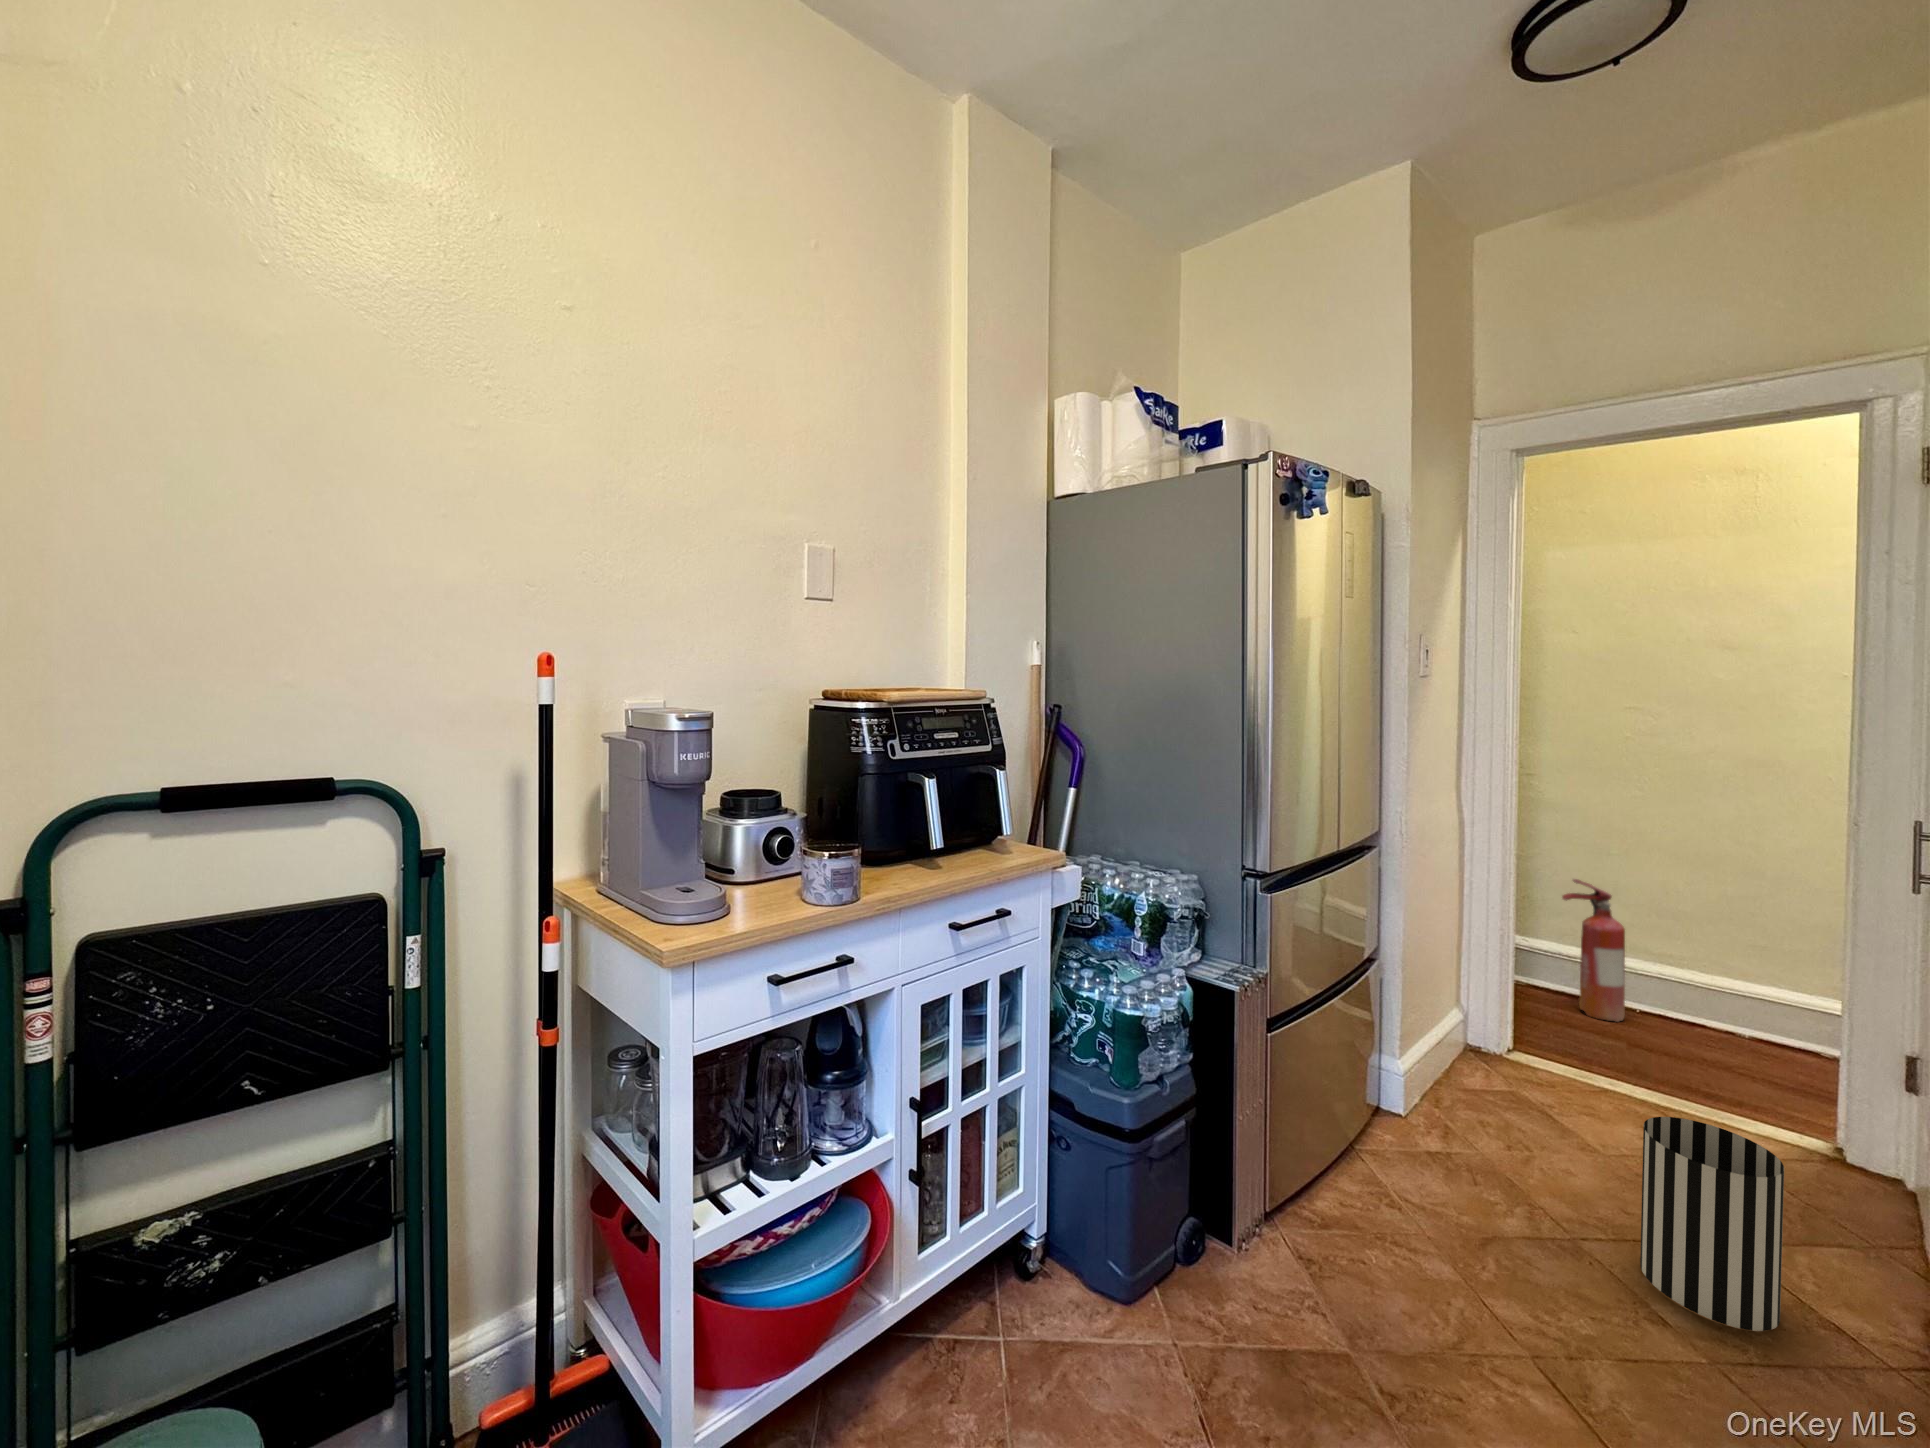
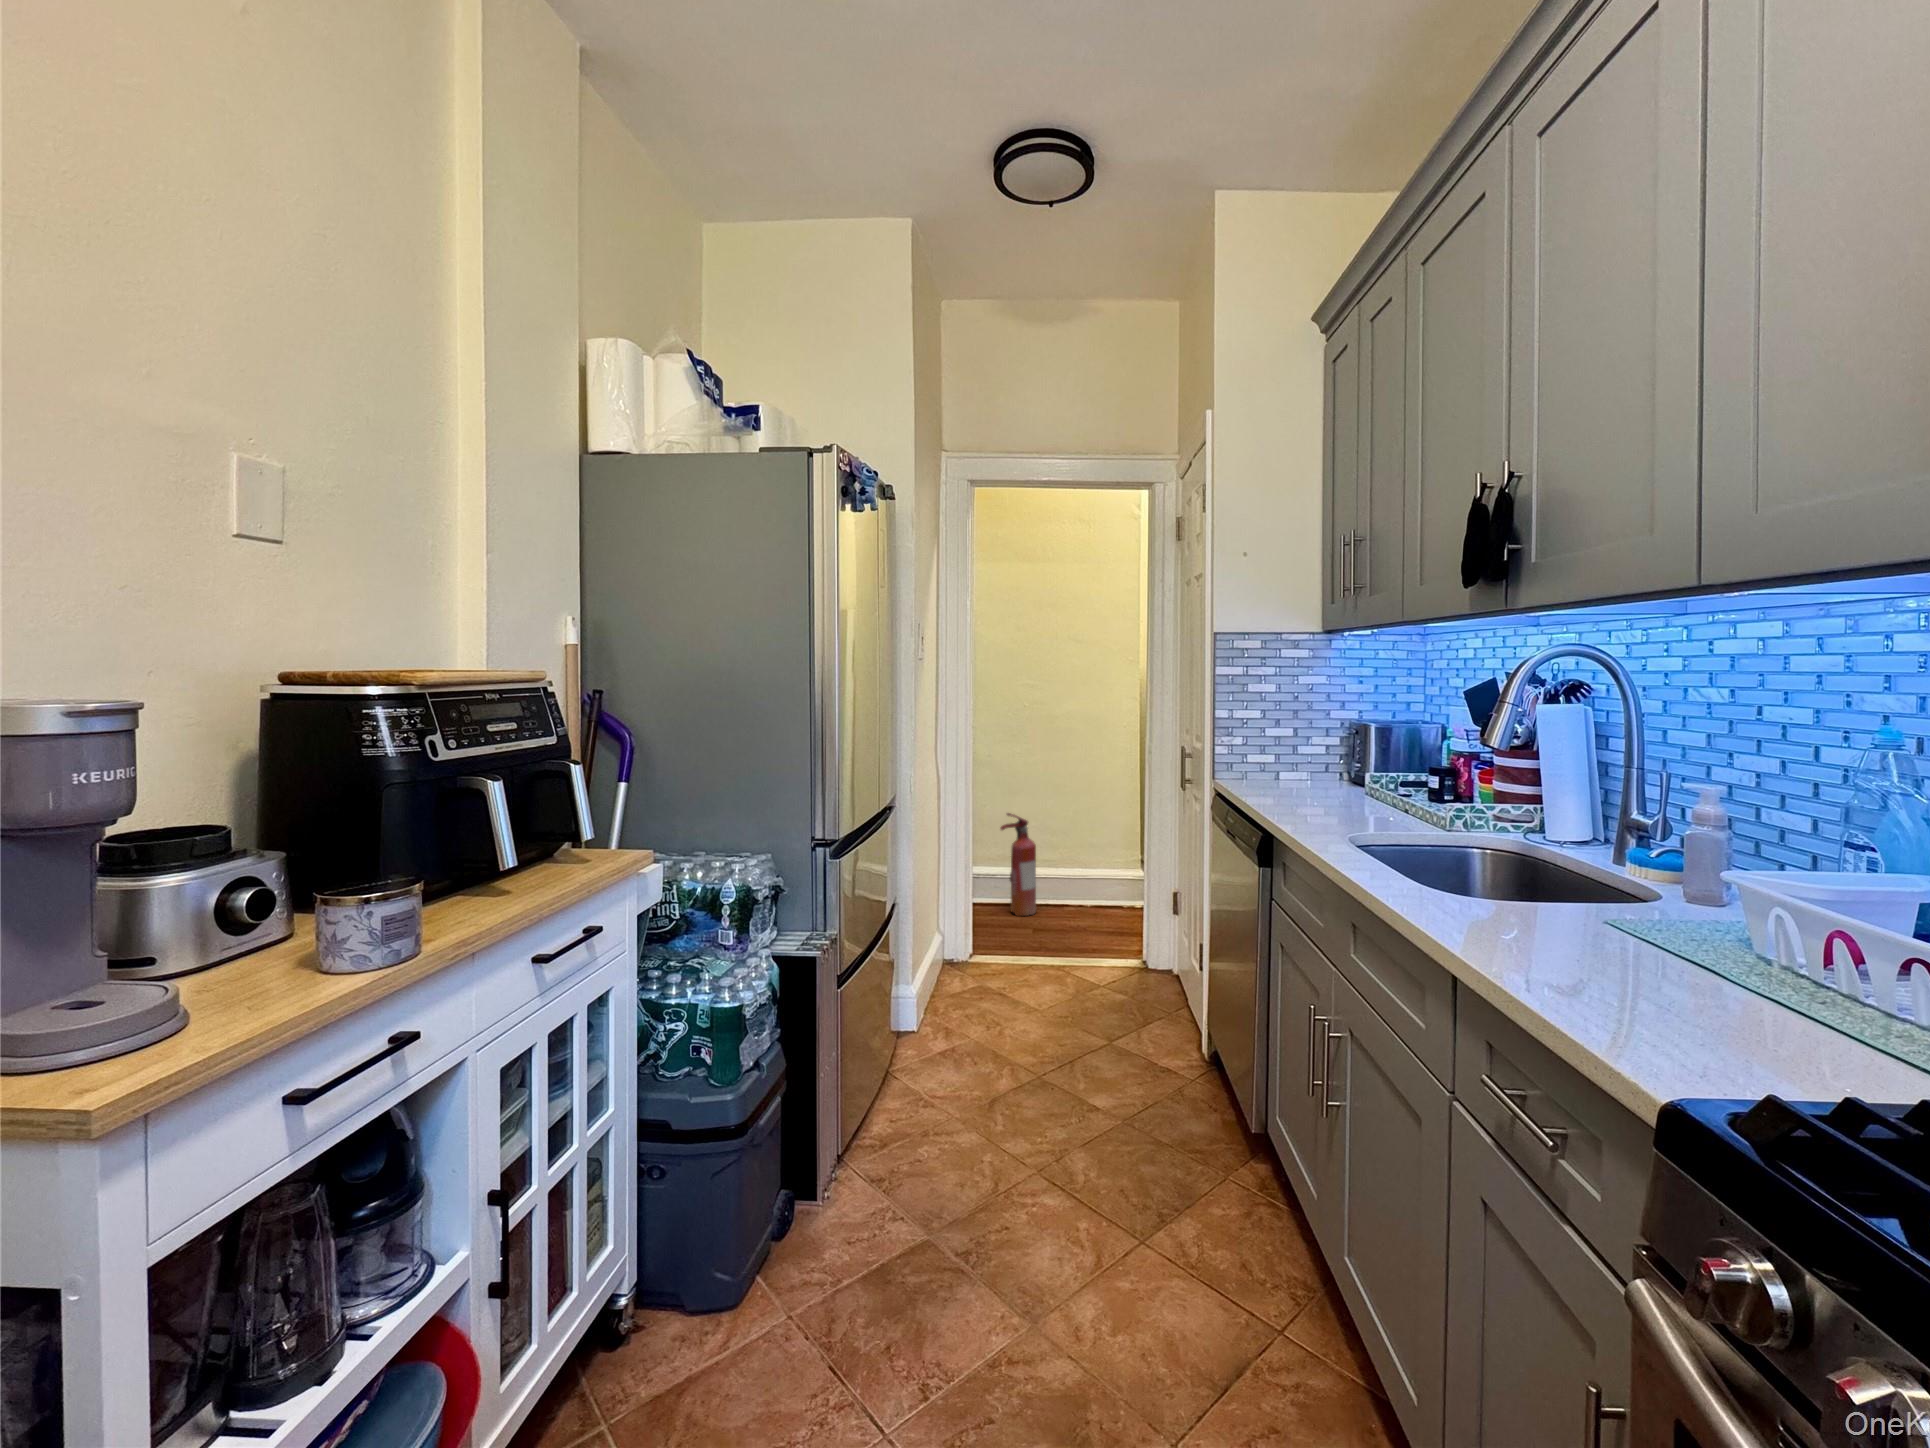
wastebasket: present [1640,1117,1784,1331] -> none [1079,963,1148,1093]

